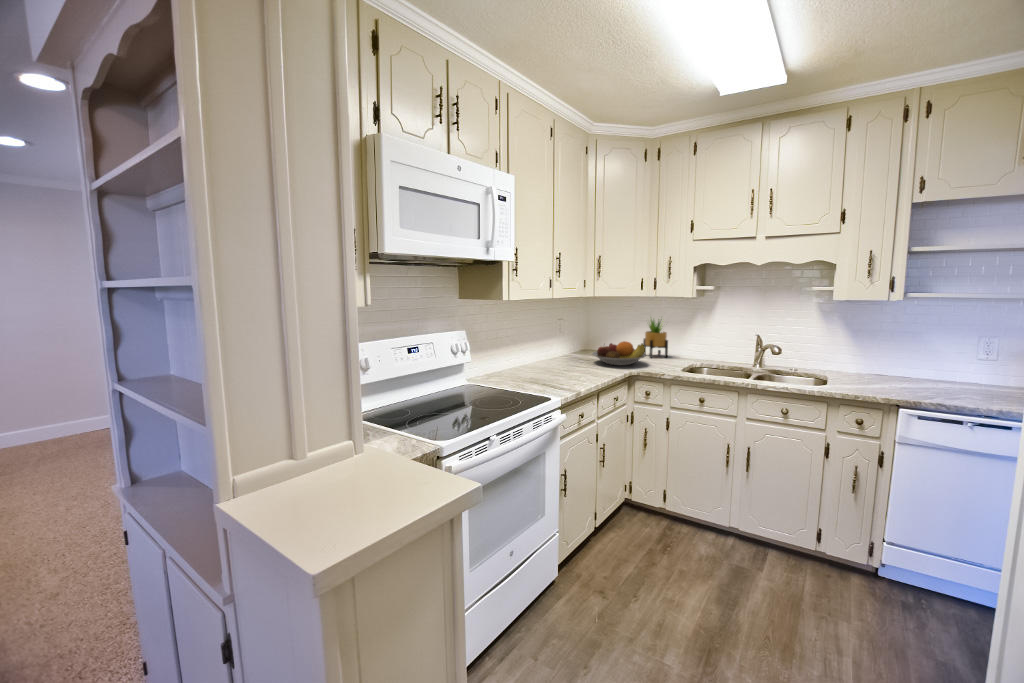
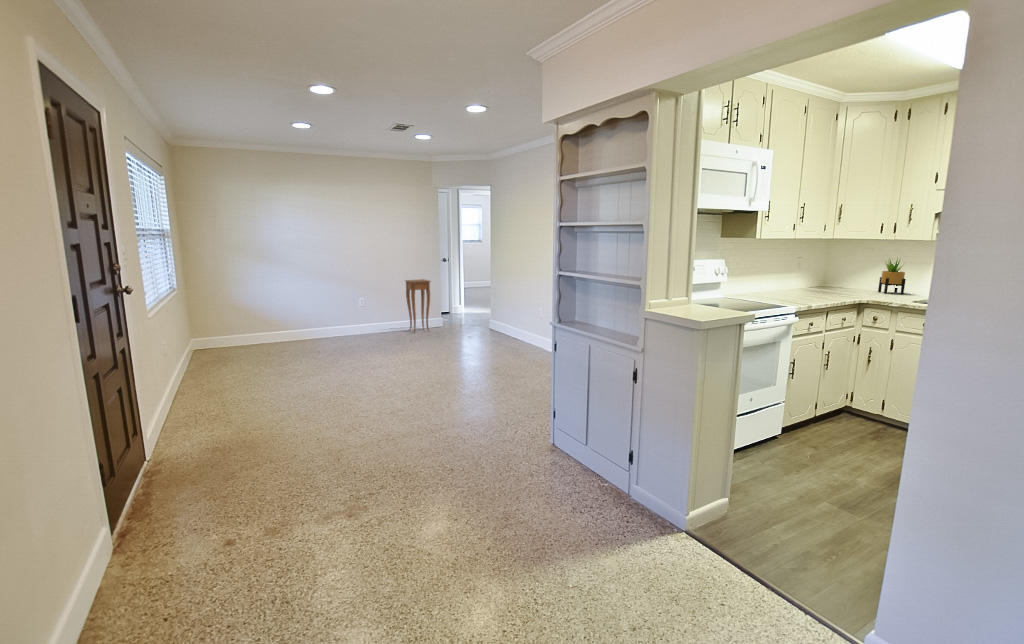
fruit bowl: present [592,341,646,365] -> none [826,277,879,296]
side table: none [23,359,79,447] -> present [405,279,430,333]

